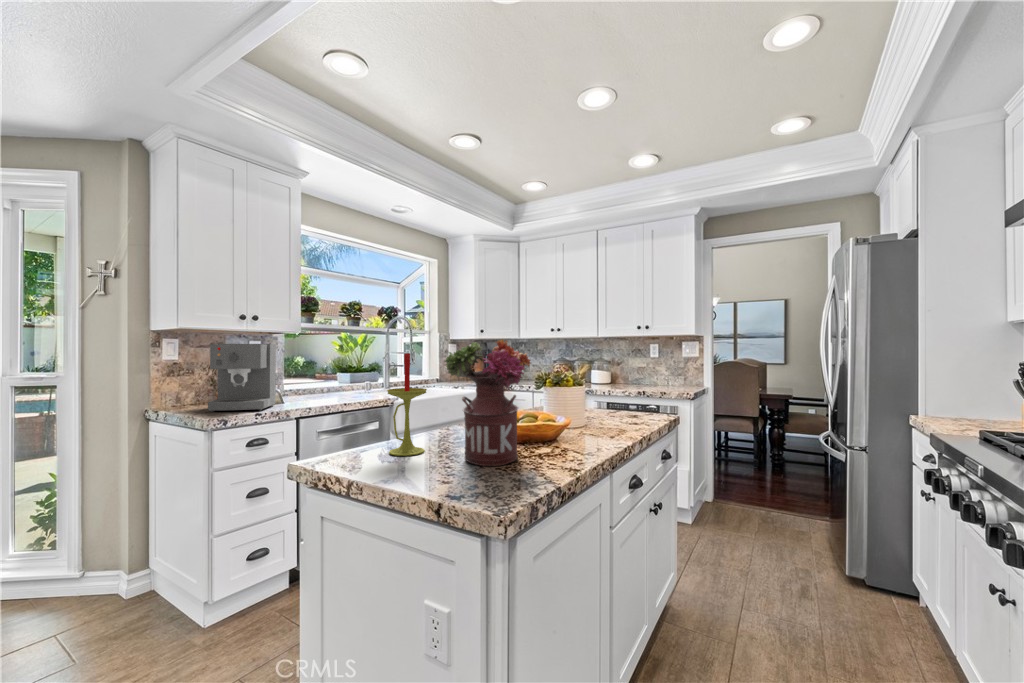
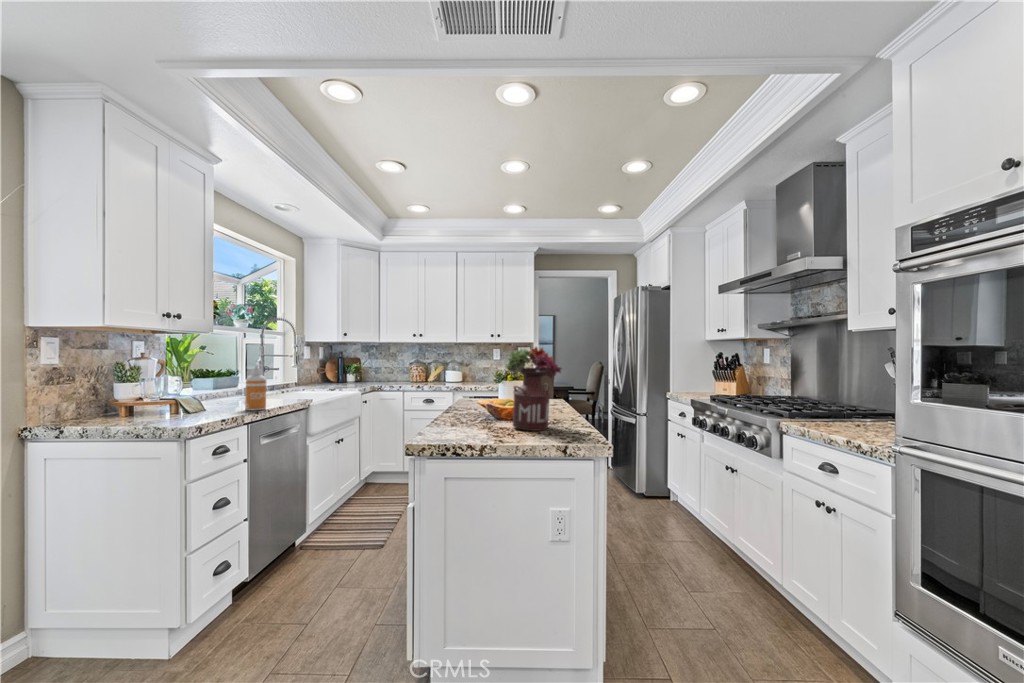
coffee maker: present [208,344,276,412] -> none [134,345,206,421]
candle: present [387,353,427,456] -> none [447,354,477,432]
soap dispenser: none [314,362,333,407] -> present [245,364,266,410]

